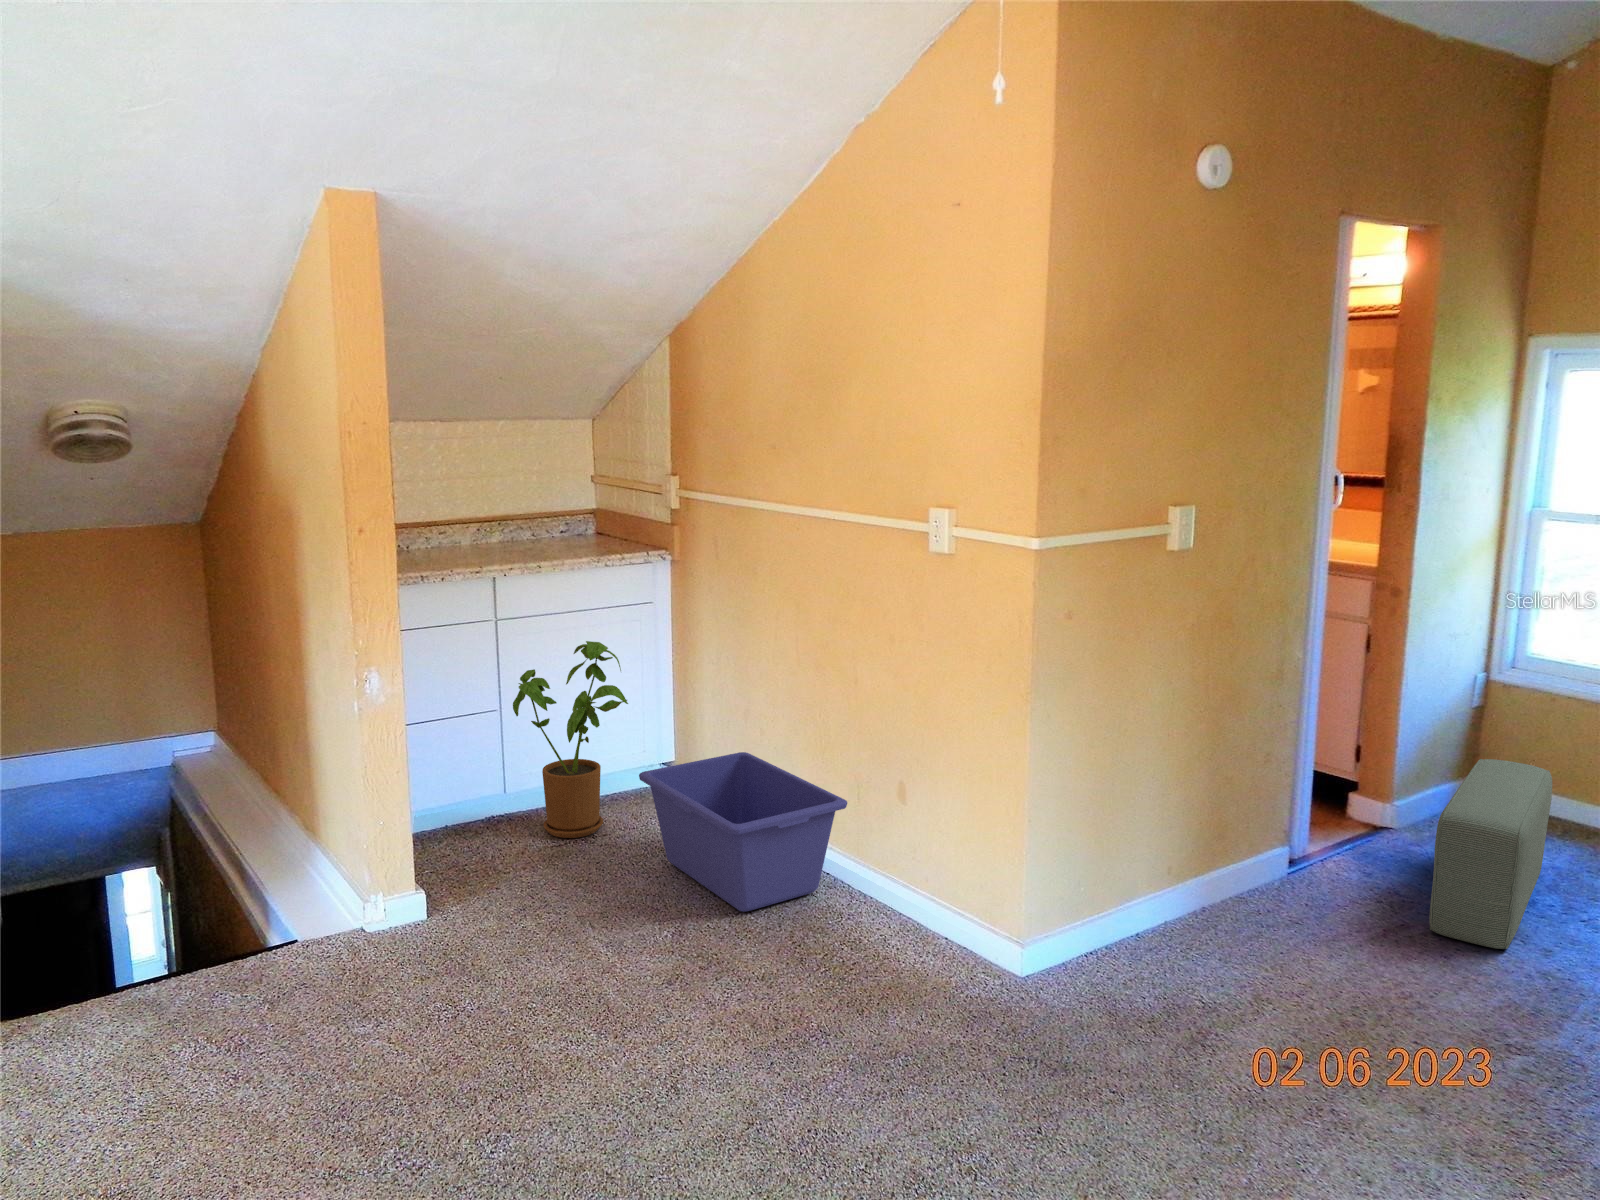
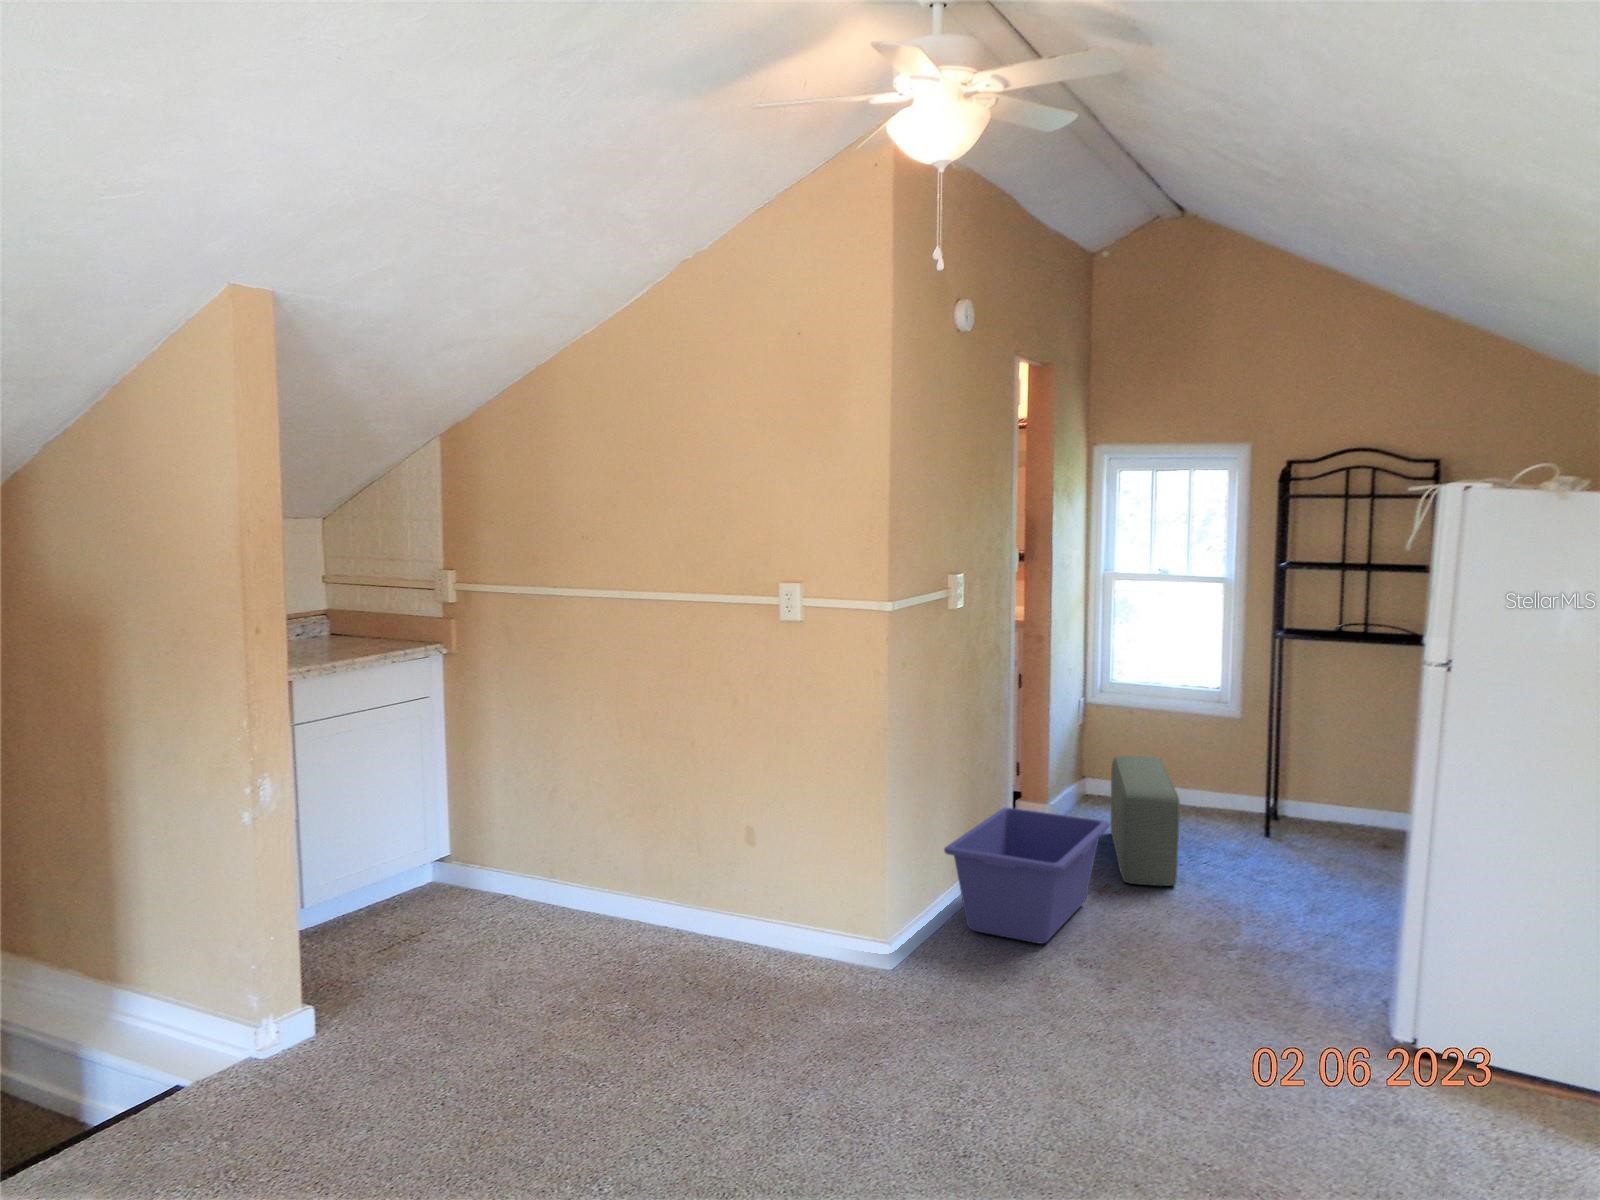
house plant: present [513,641,628,838] -> none [324,737,456,940]
storage bin: present [639,752,847,911] -> present [944,808,1109,944]

